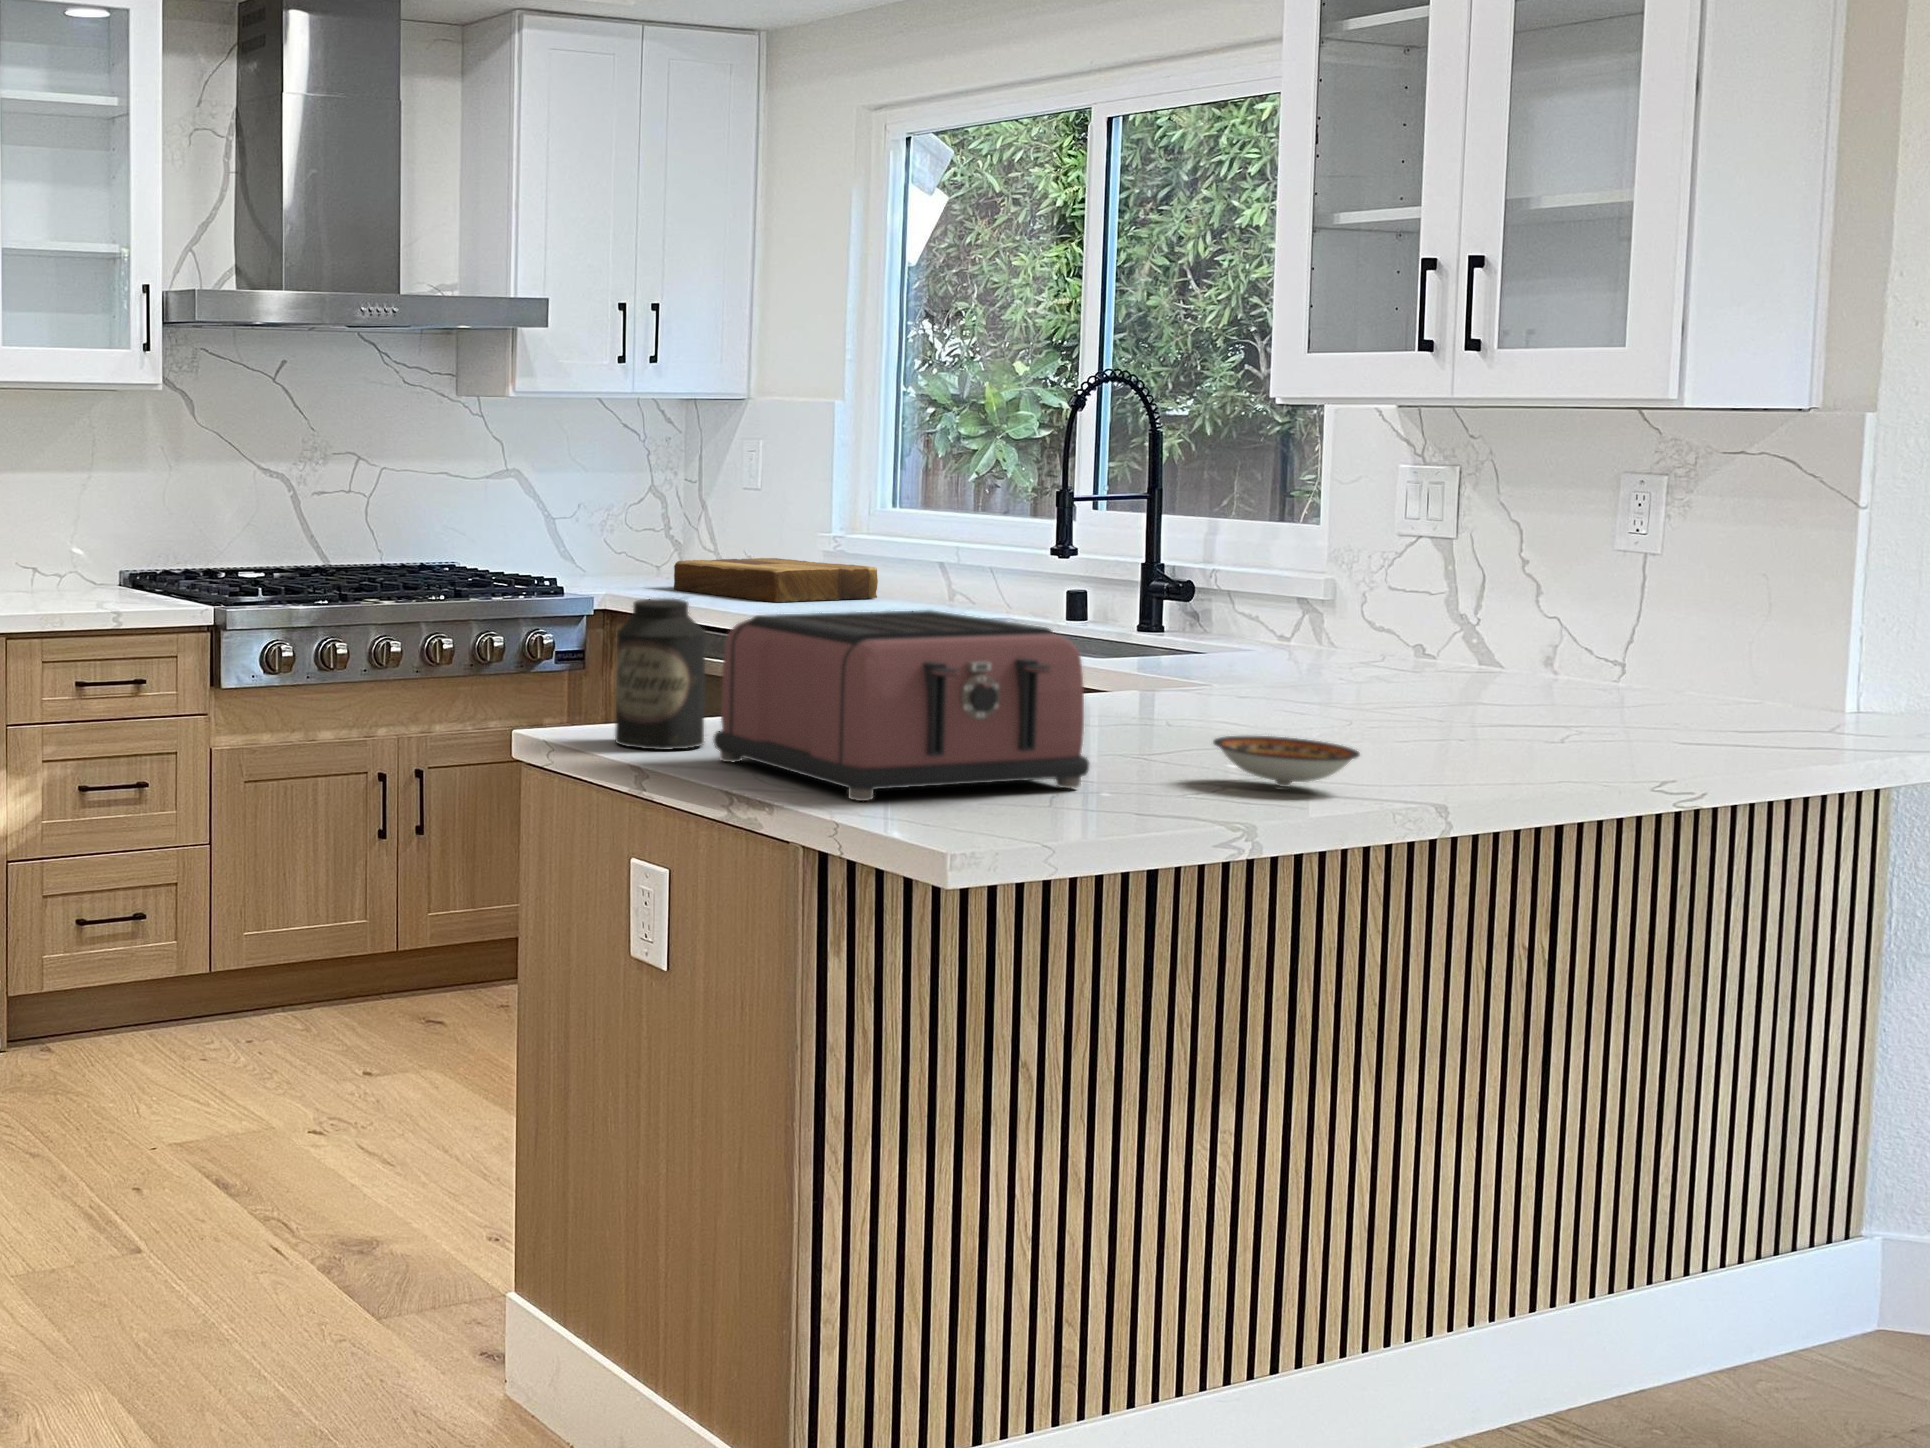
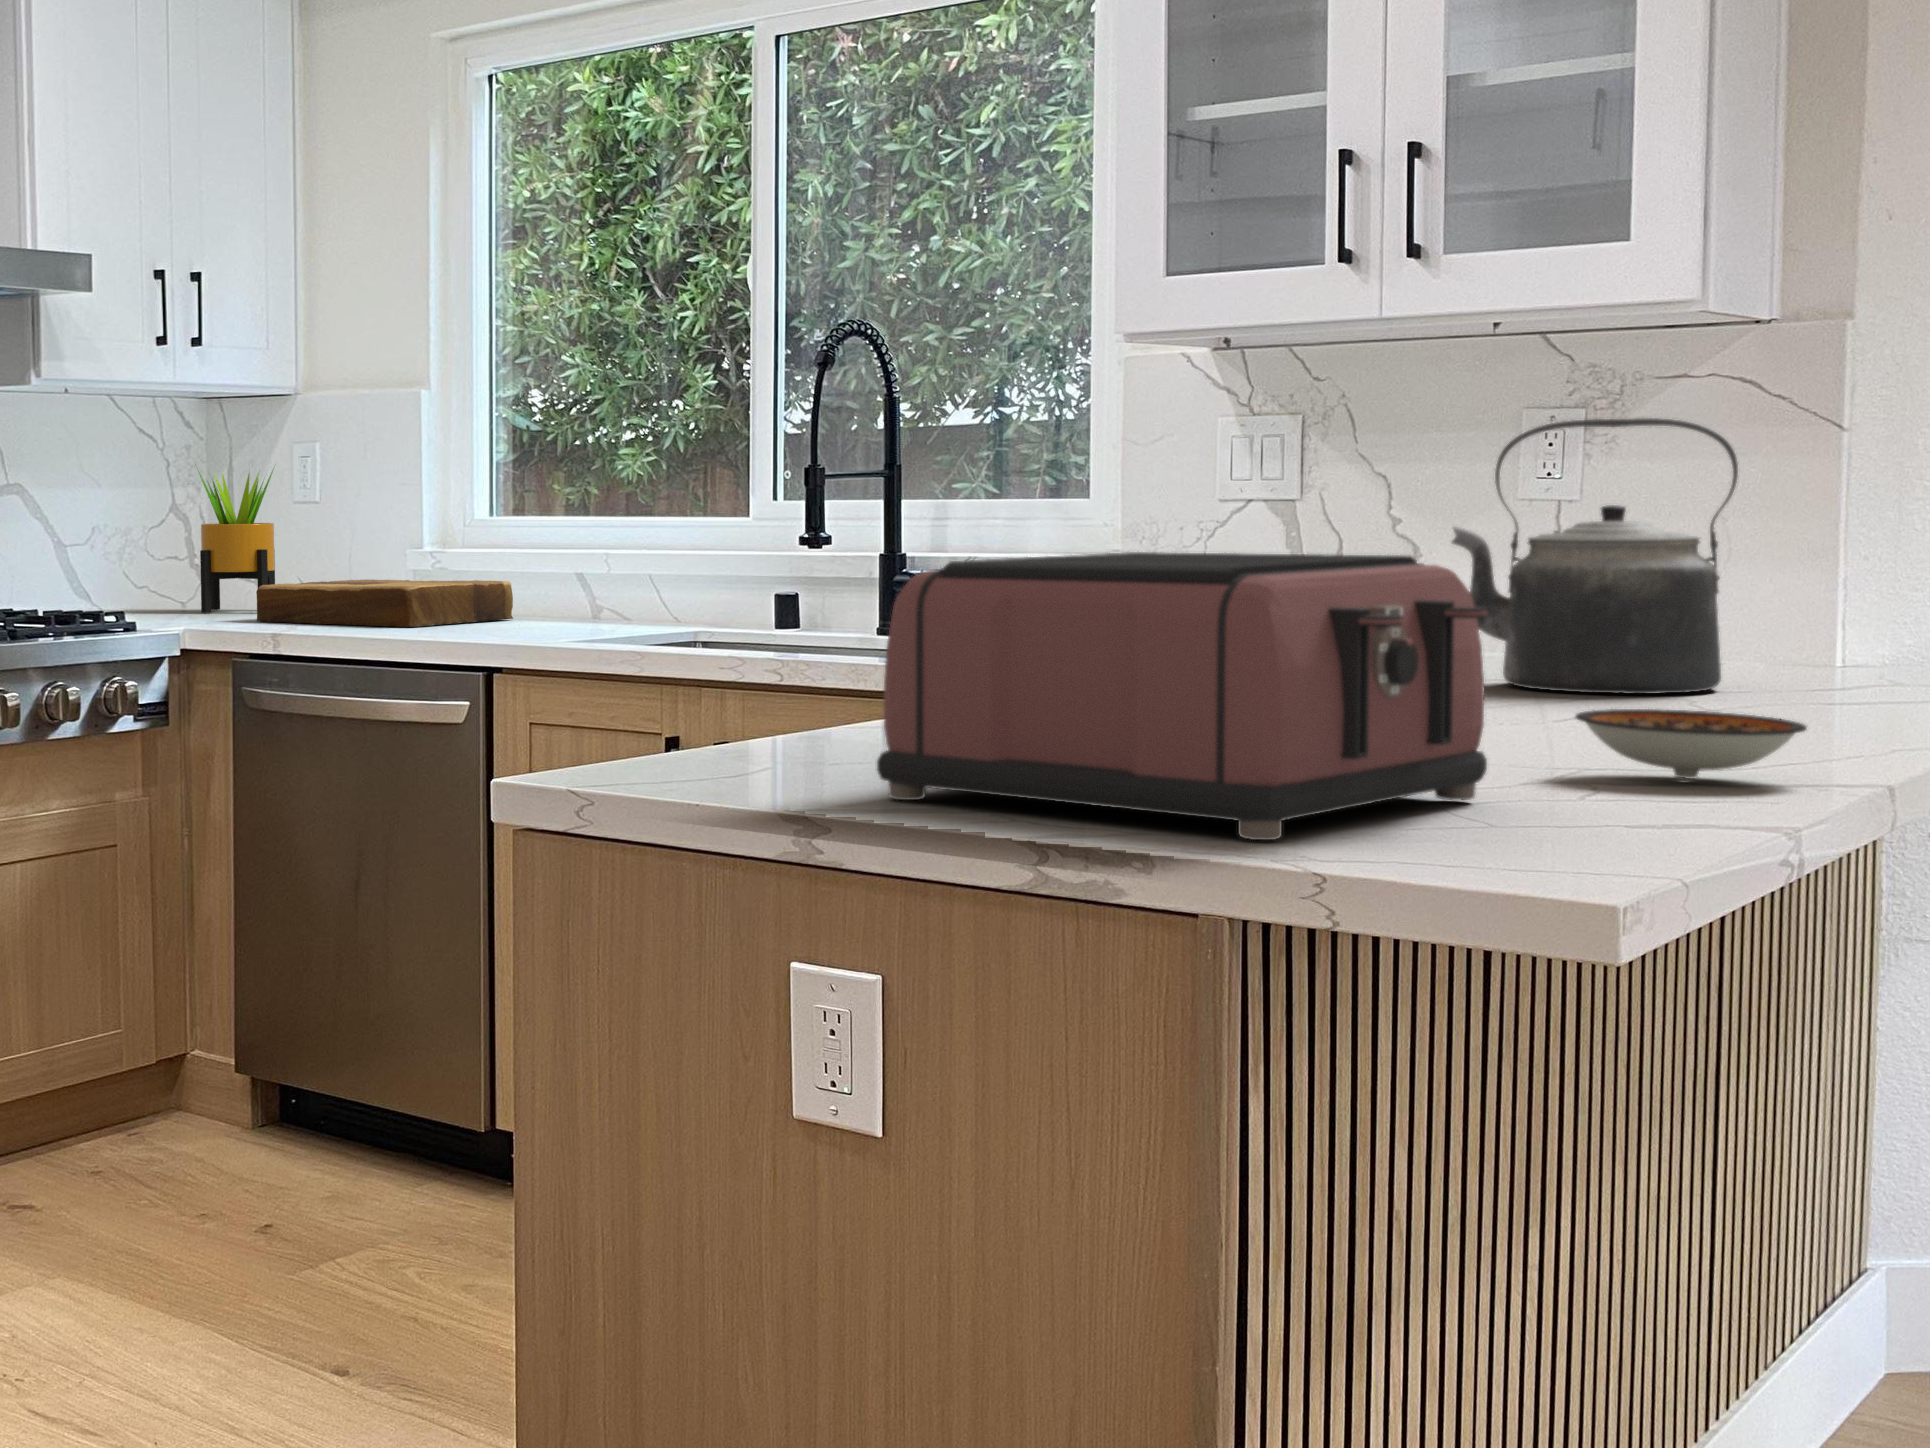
potted plant: none [651,456,717,580] -> present [197,468,275,613]
kettle: none [1429,504,1647,725] -> present [1452,418,1738,694]
canister: present [615,598,706,750] -> none [667,554,809,790]

